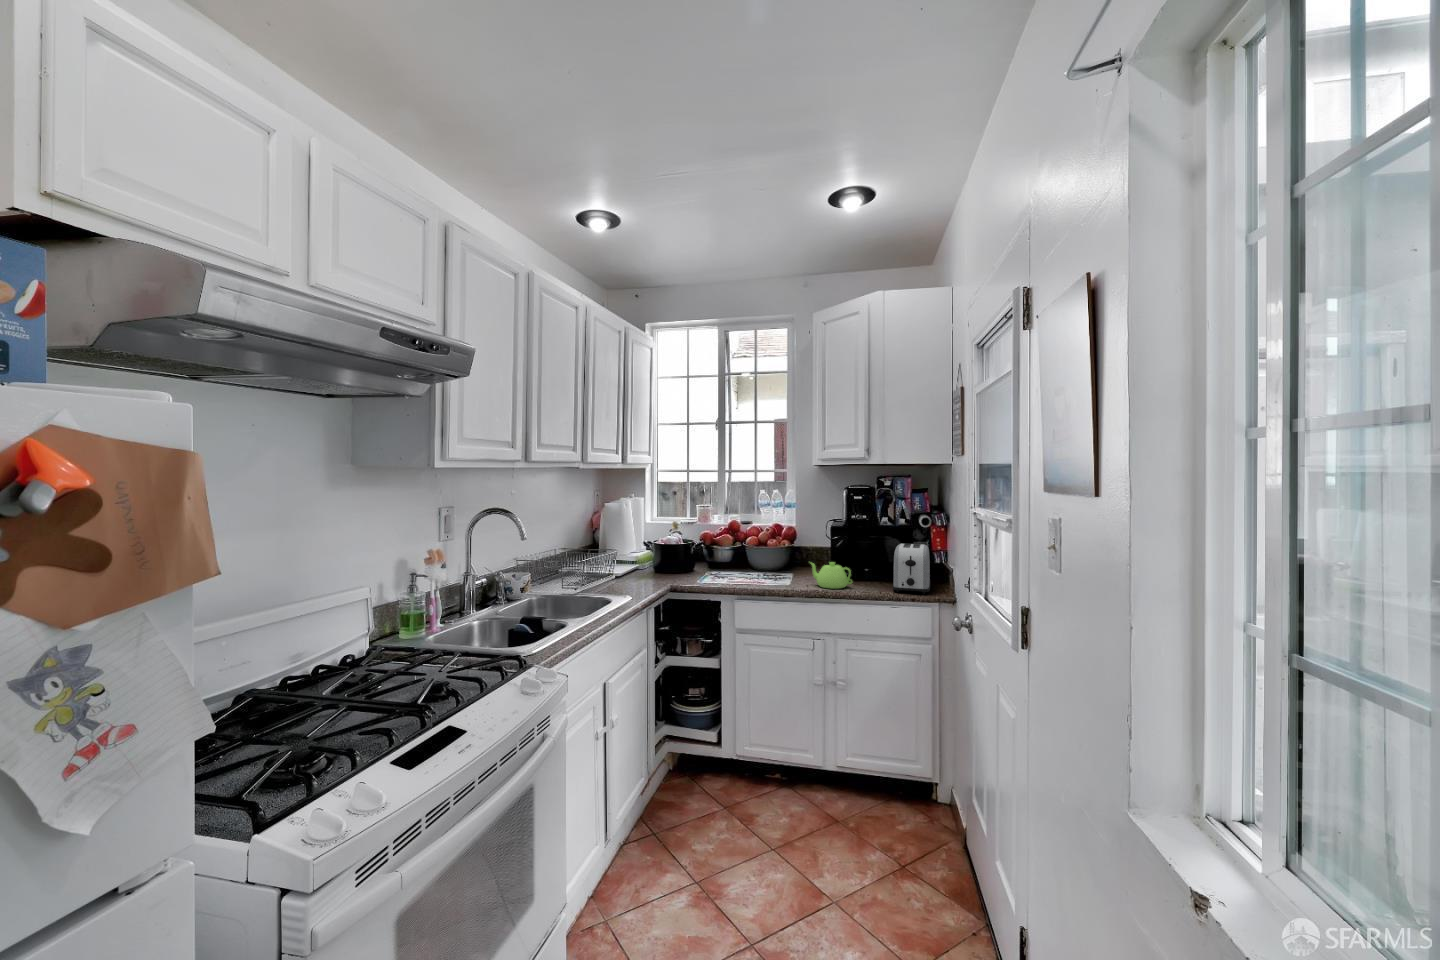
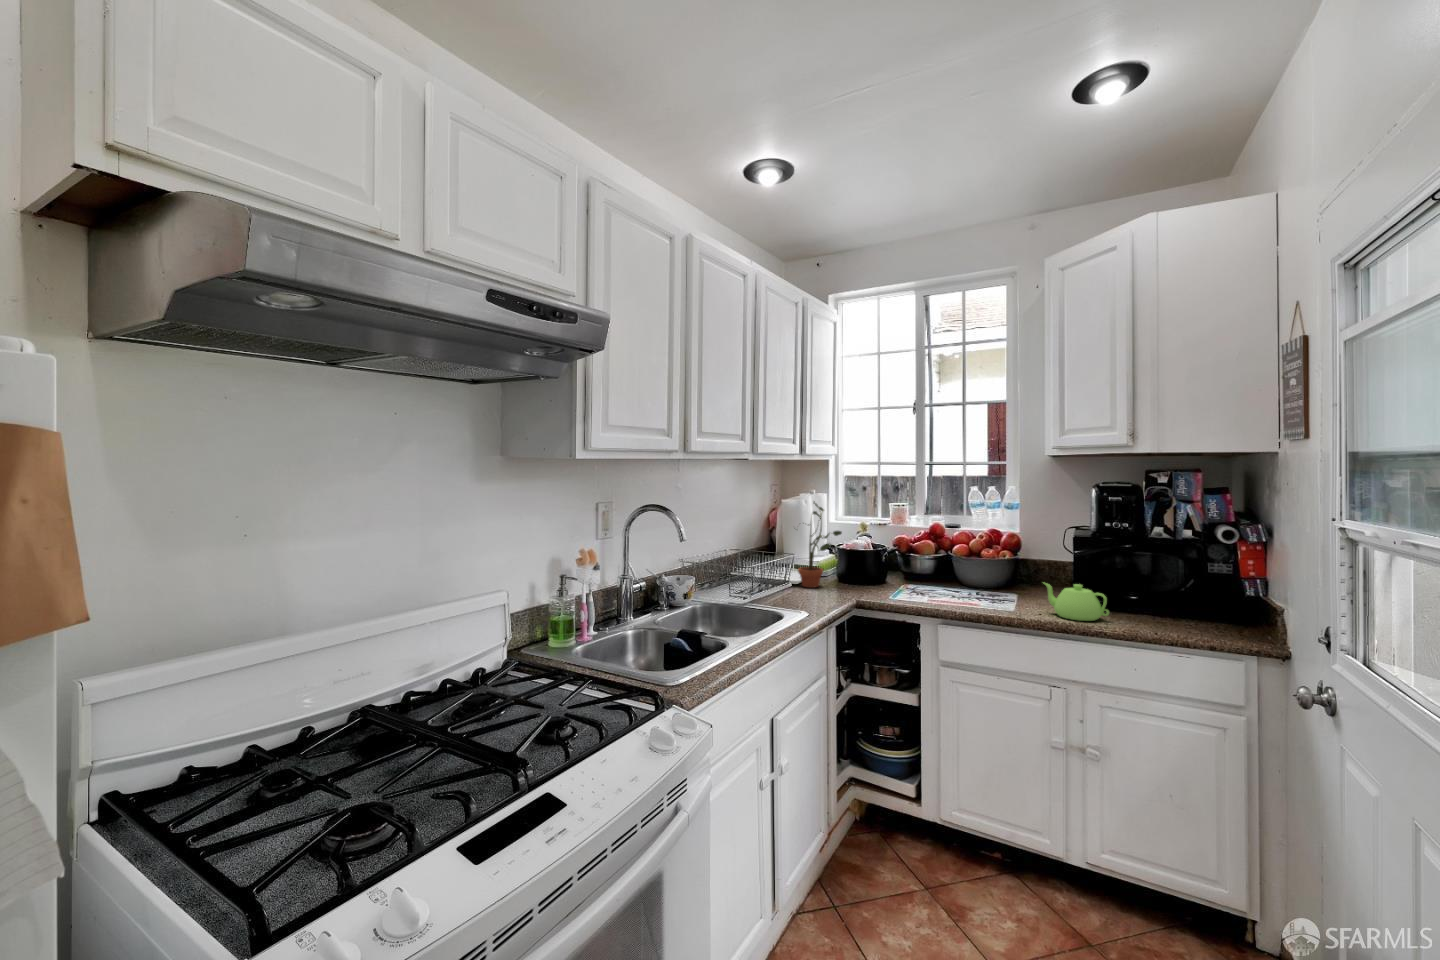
potted plant: none [617,503,658,577] -> present [798,501,842,588]
toaster: present [893,543,930,594] -> none [1176,563,1239,640]

